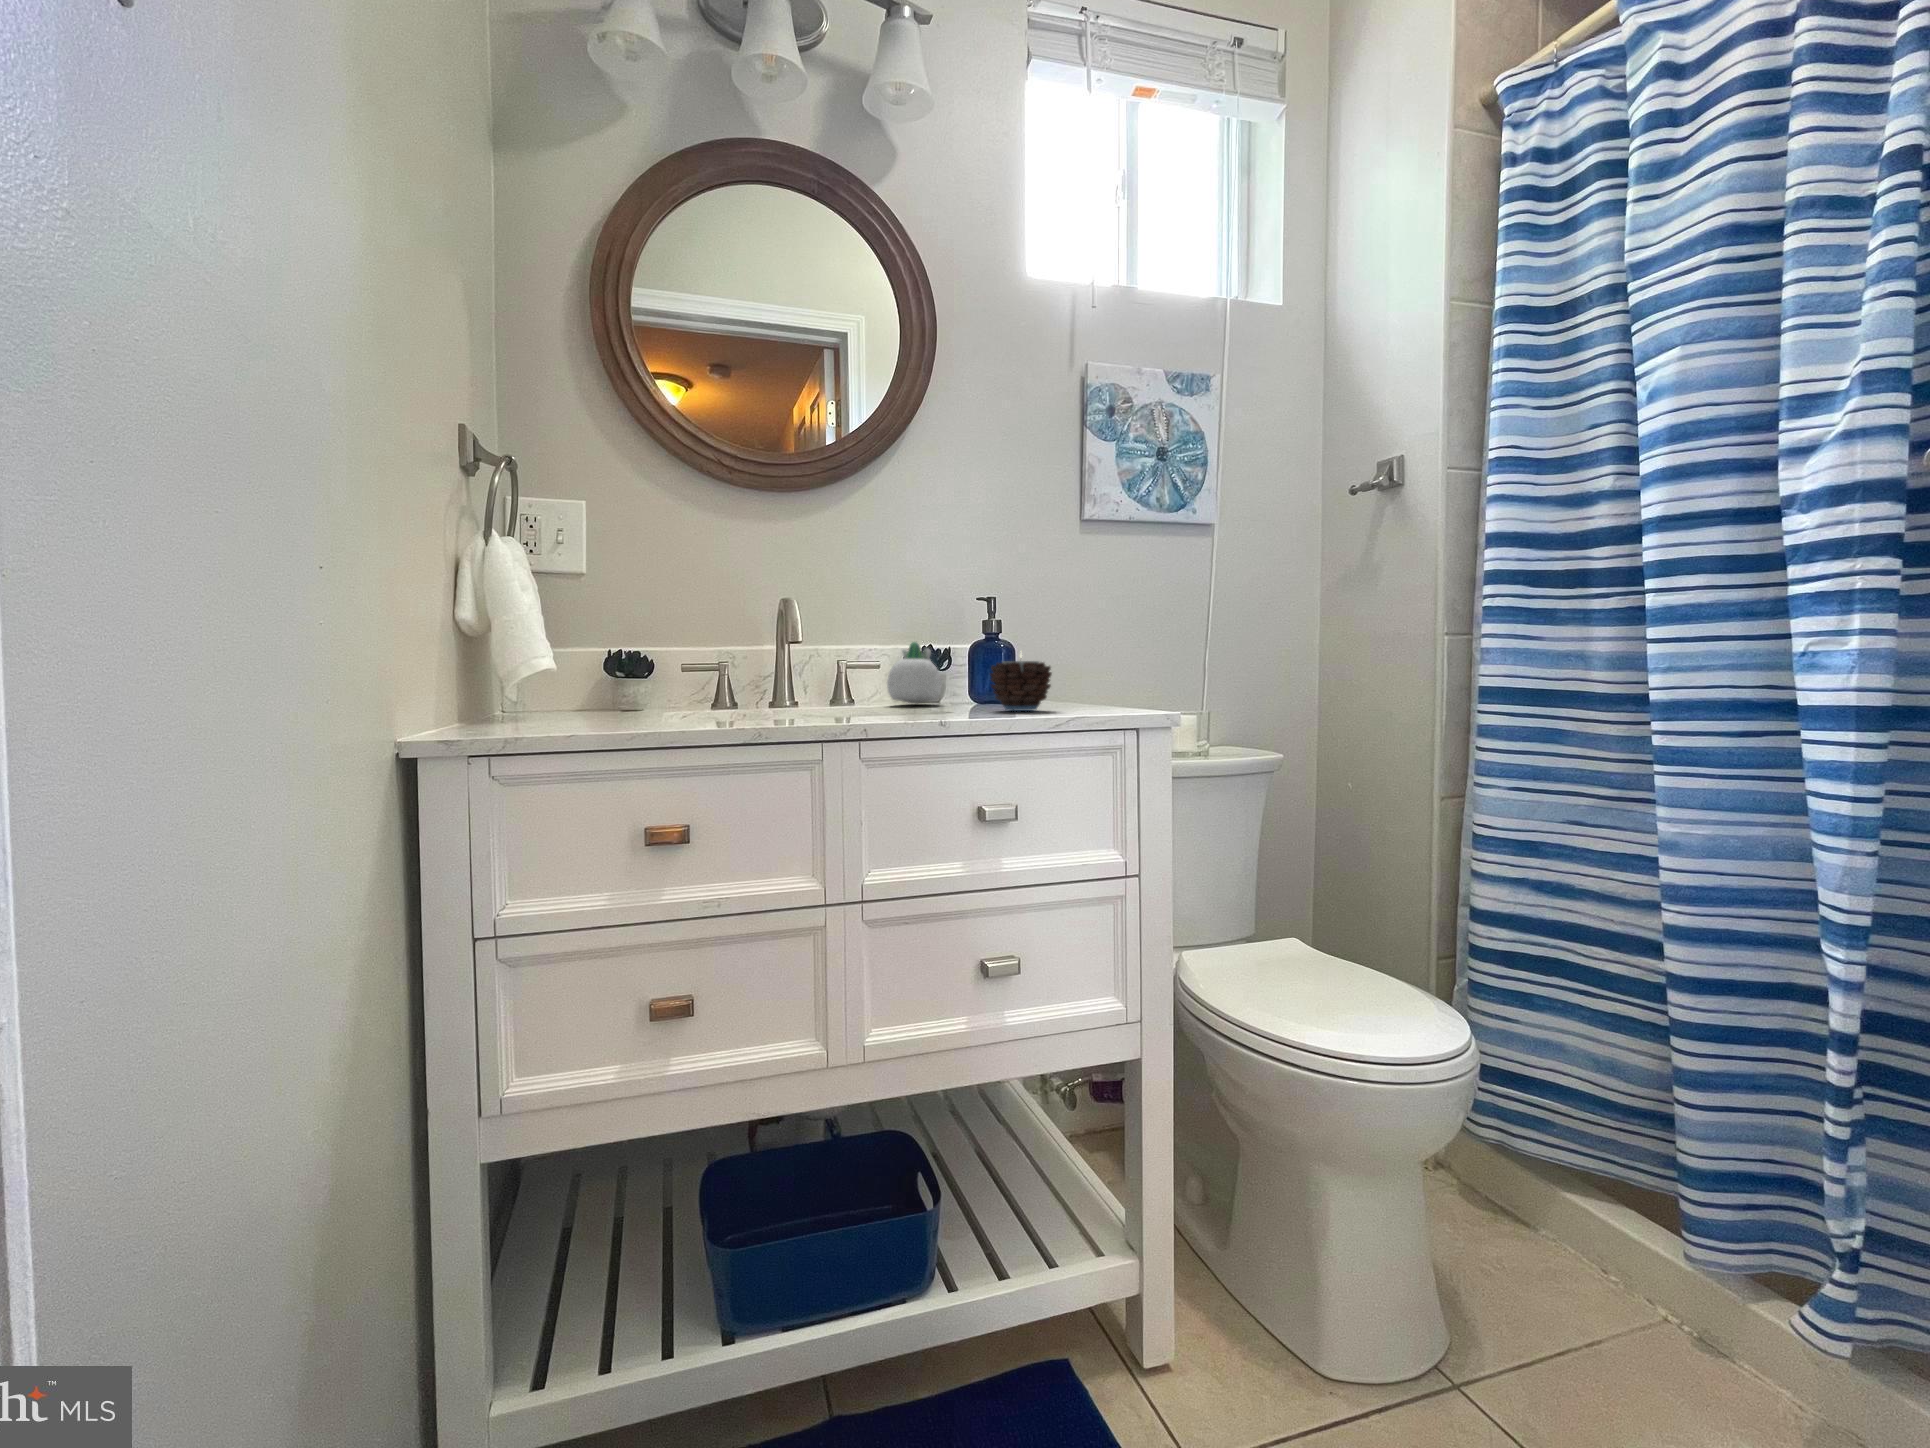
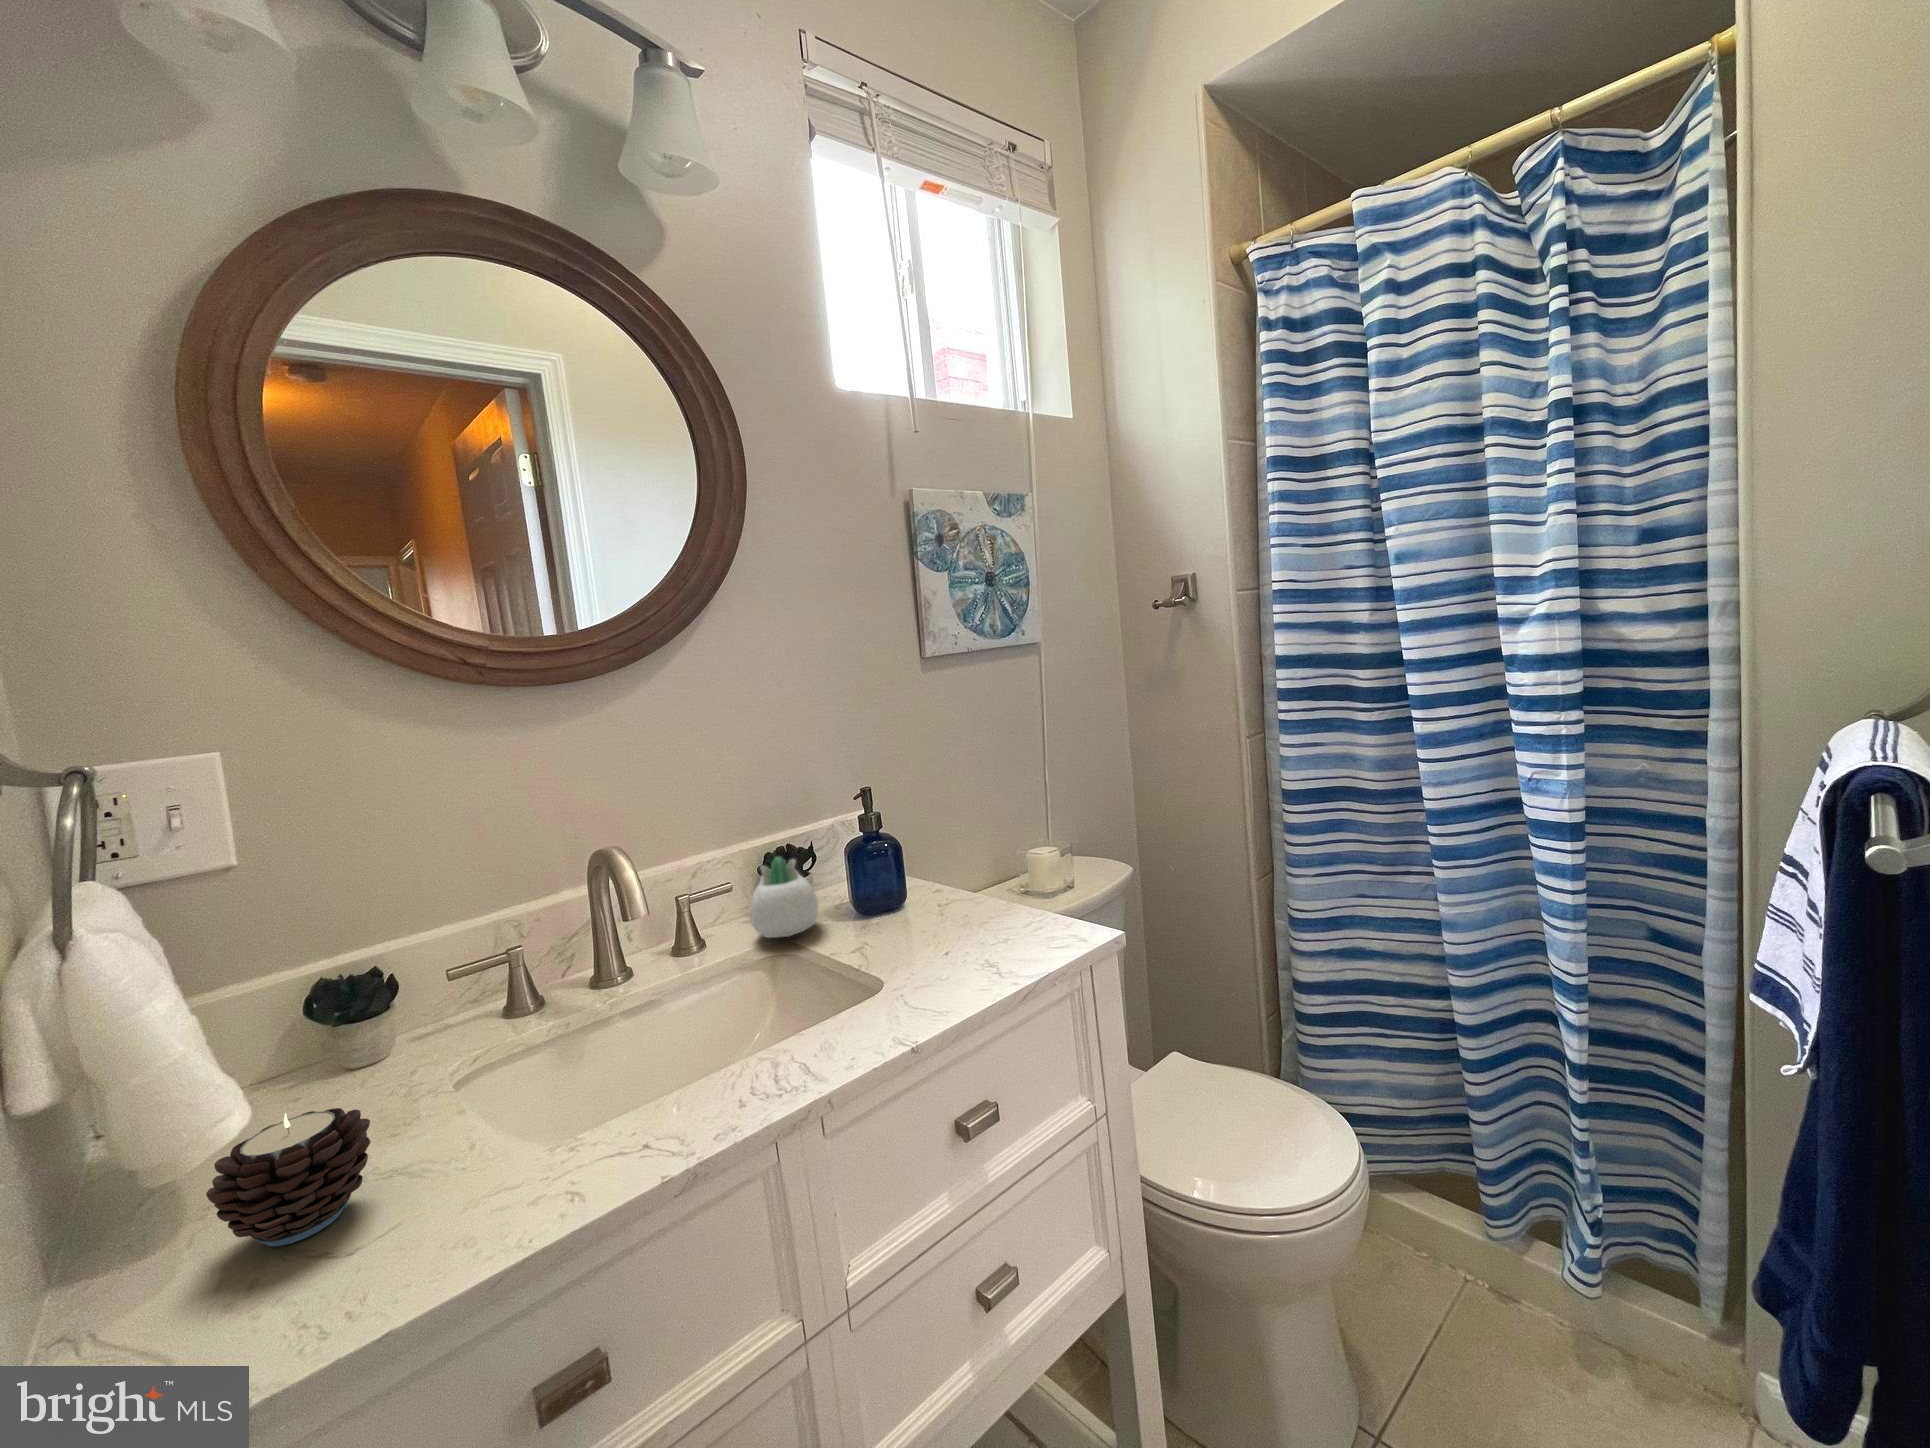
candle: present [990,655,1052,711] -> present [206,1108,370,1246]

